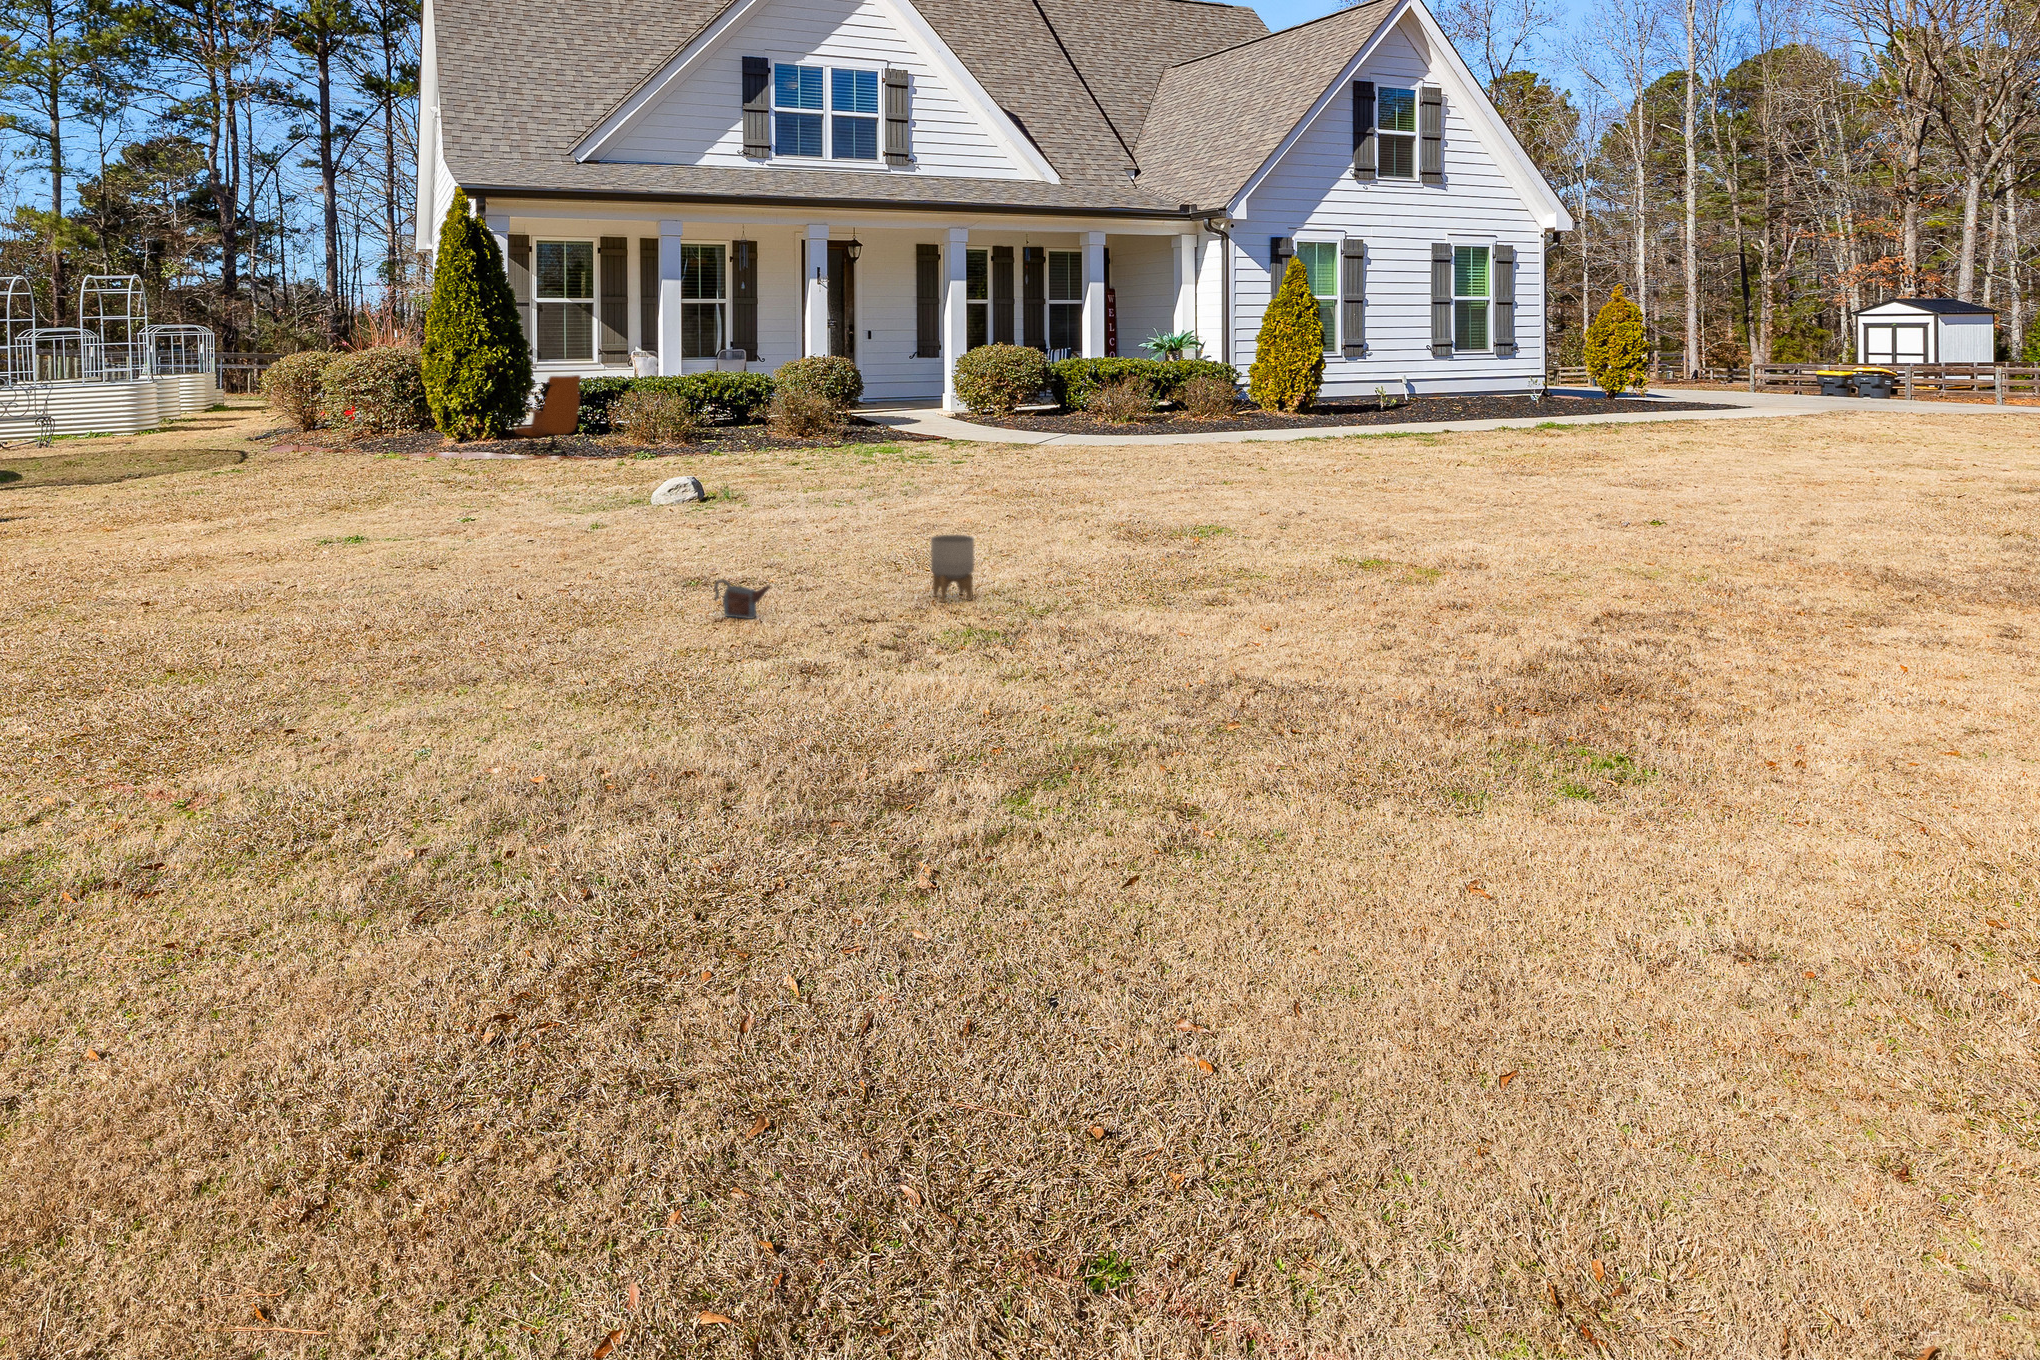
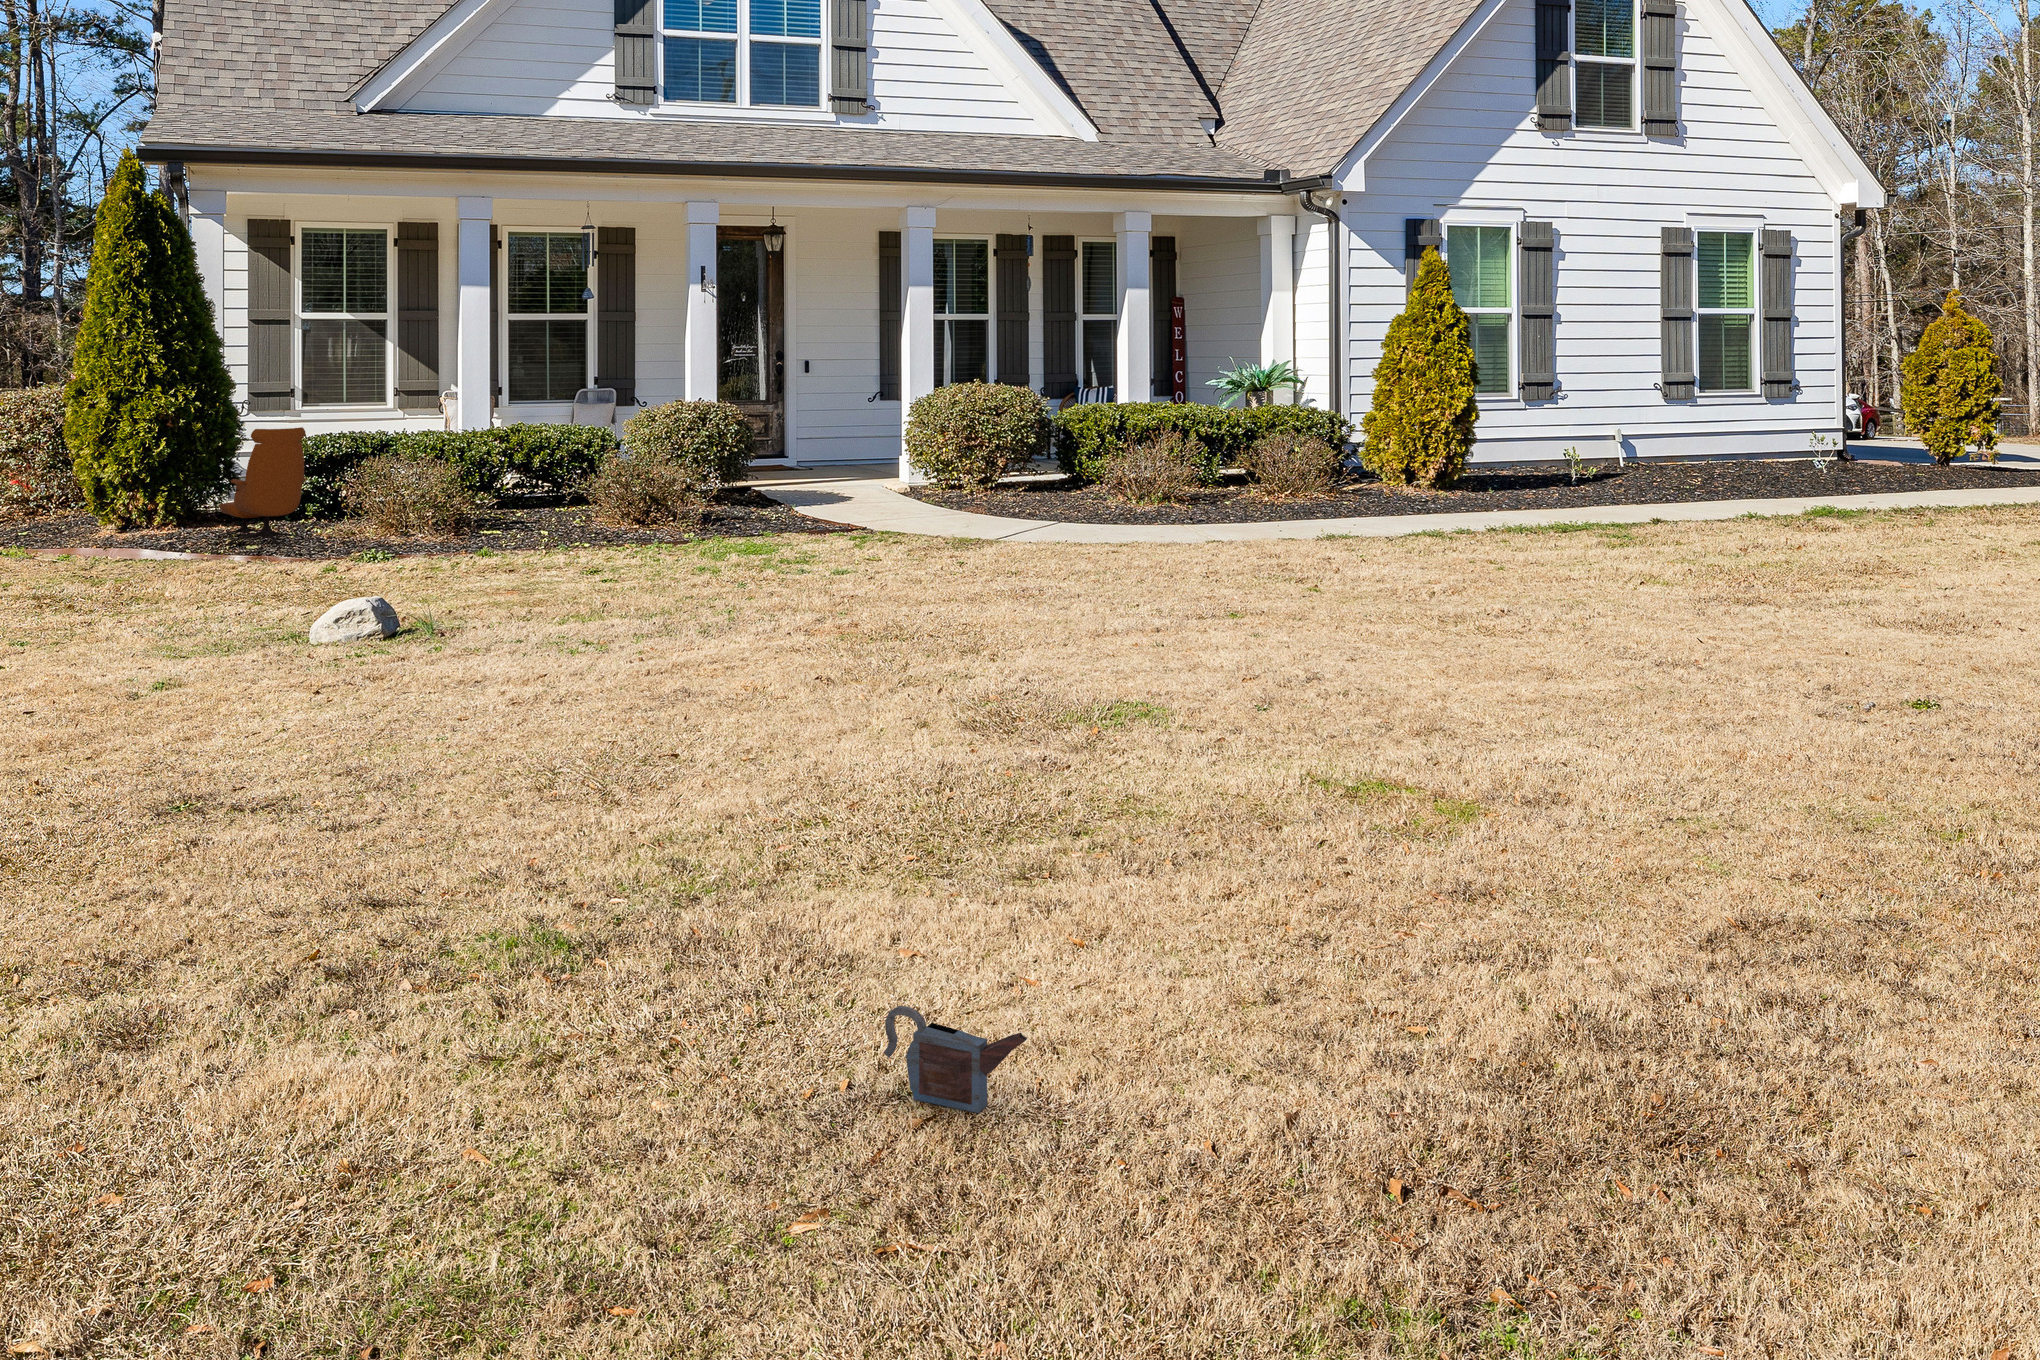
planter: present [931,535,974,602] -> none [467,752,547,880]
watering can: present [714,579,770,619] -> present [884,1005,1027,1113]

